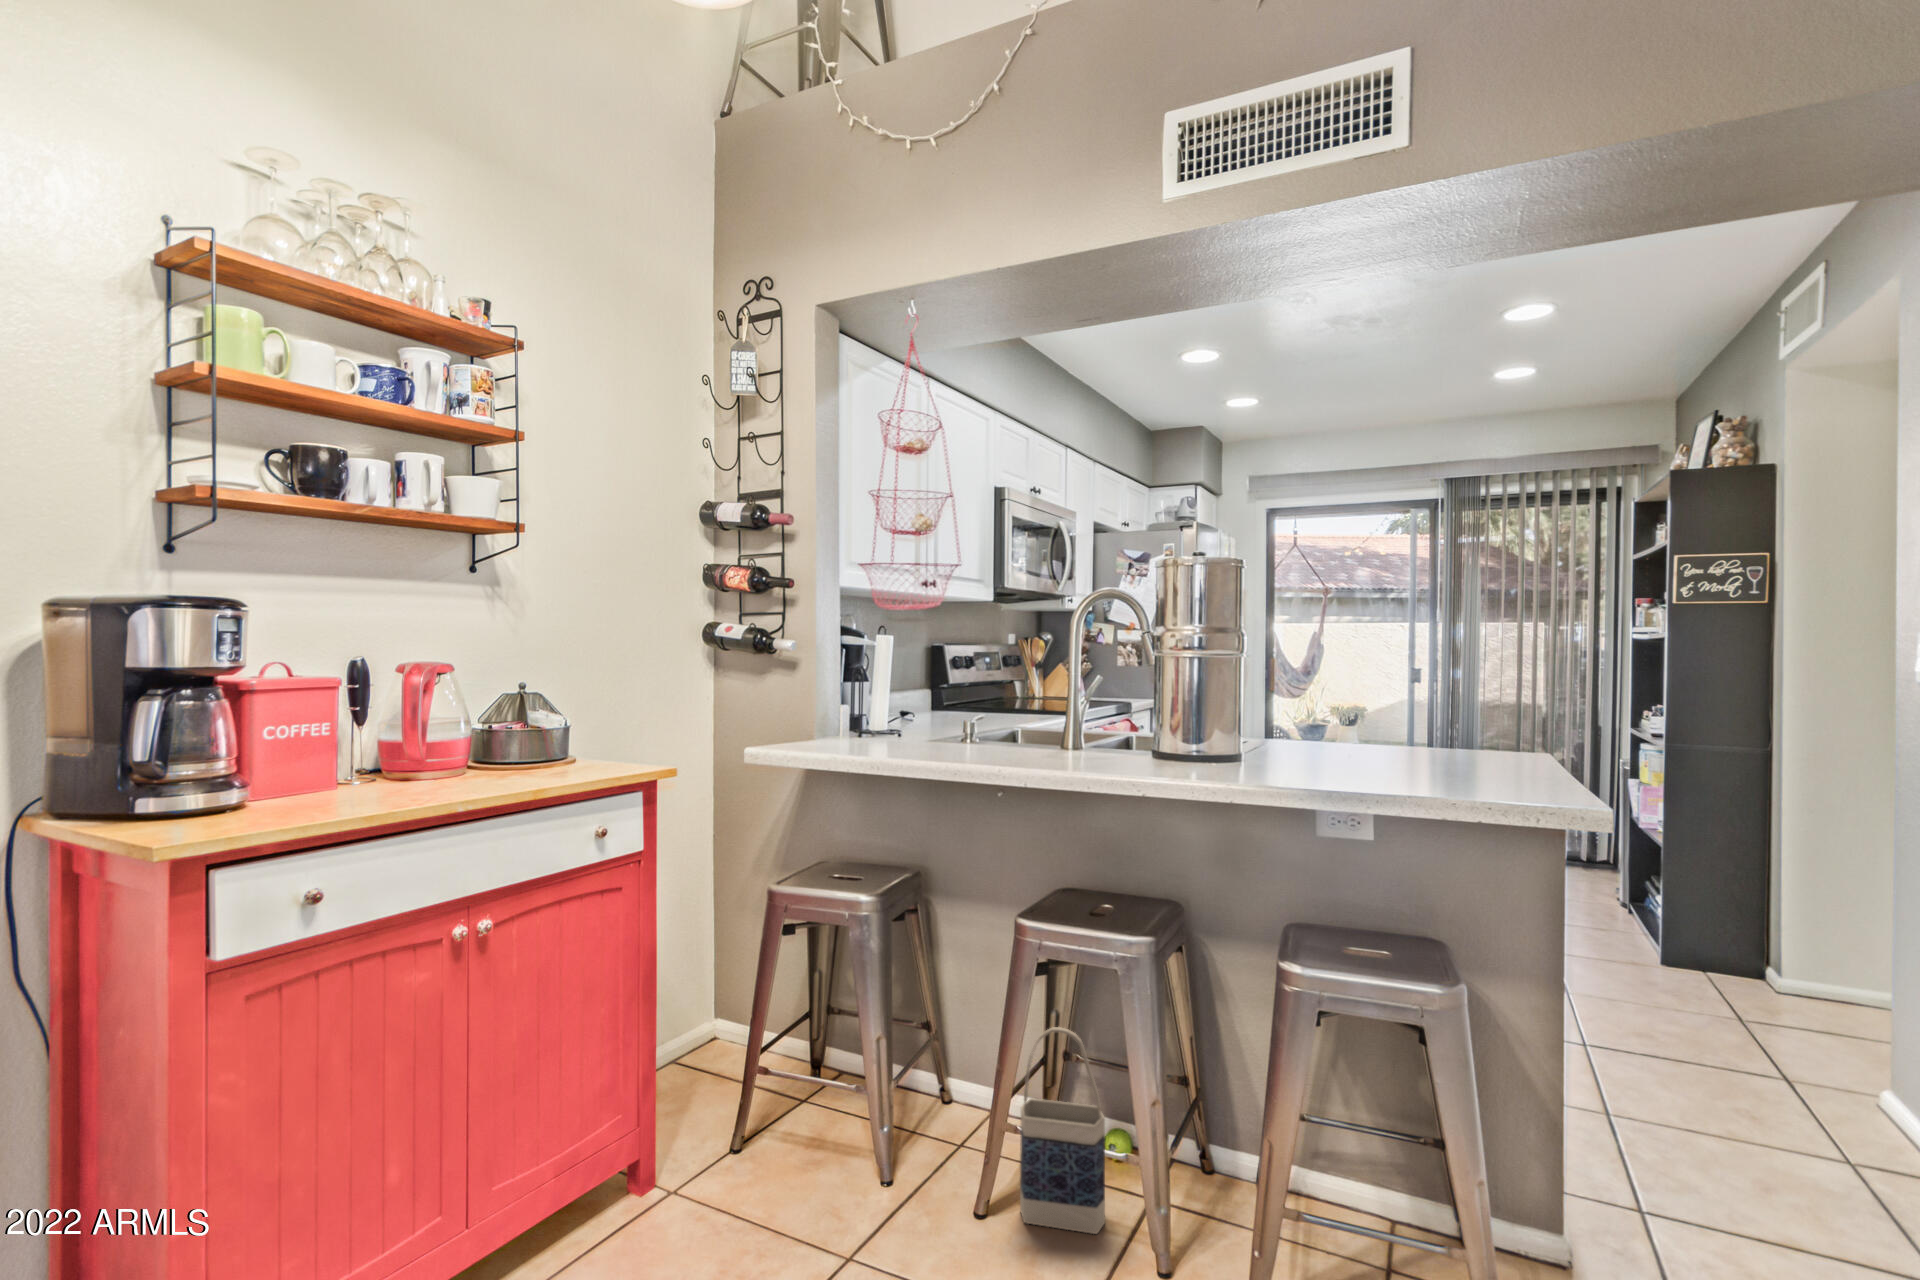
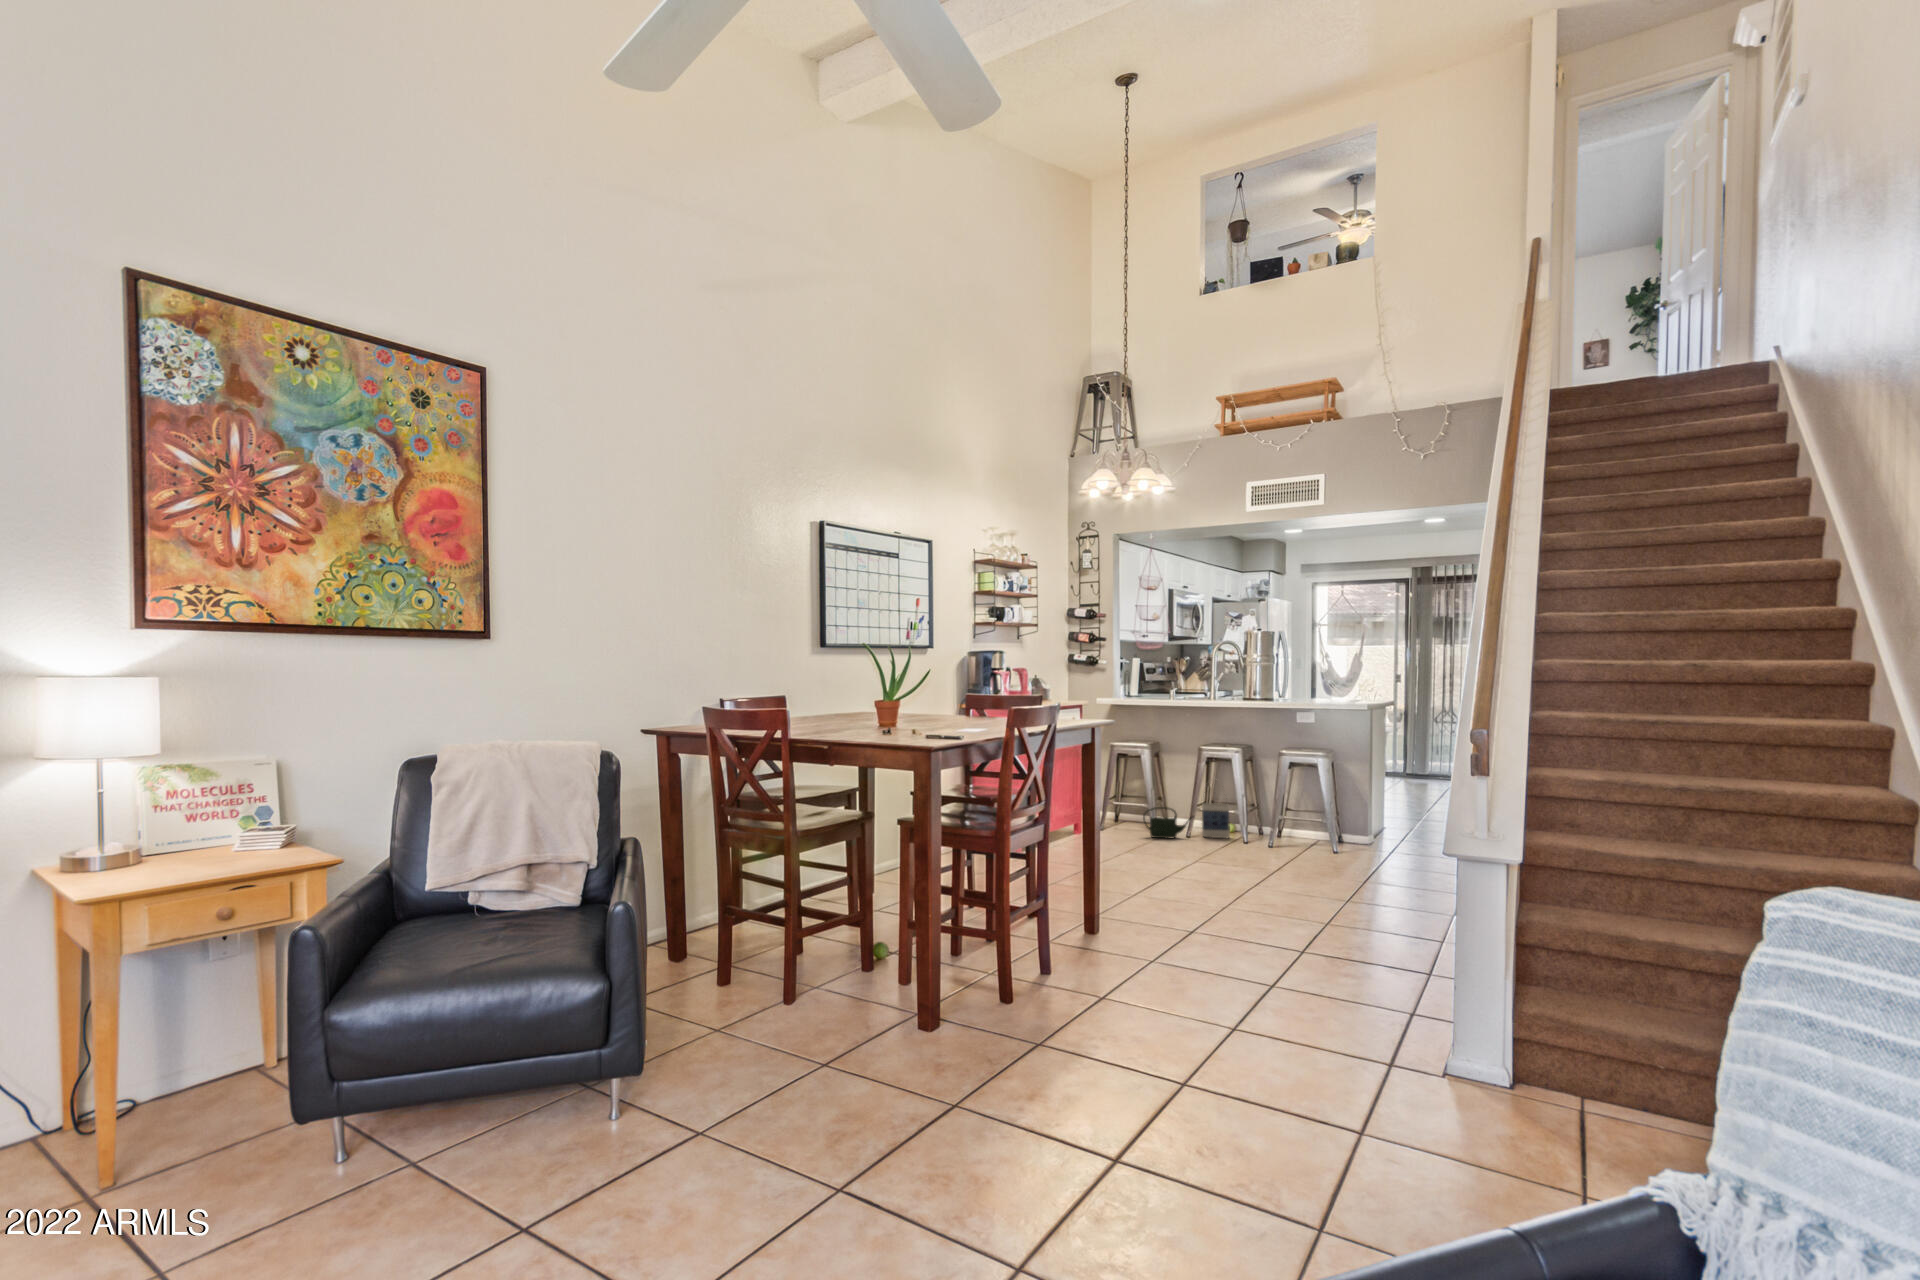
watering can: none [826,1127,992,1242] -> present [1143,807,1193,838]

